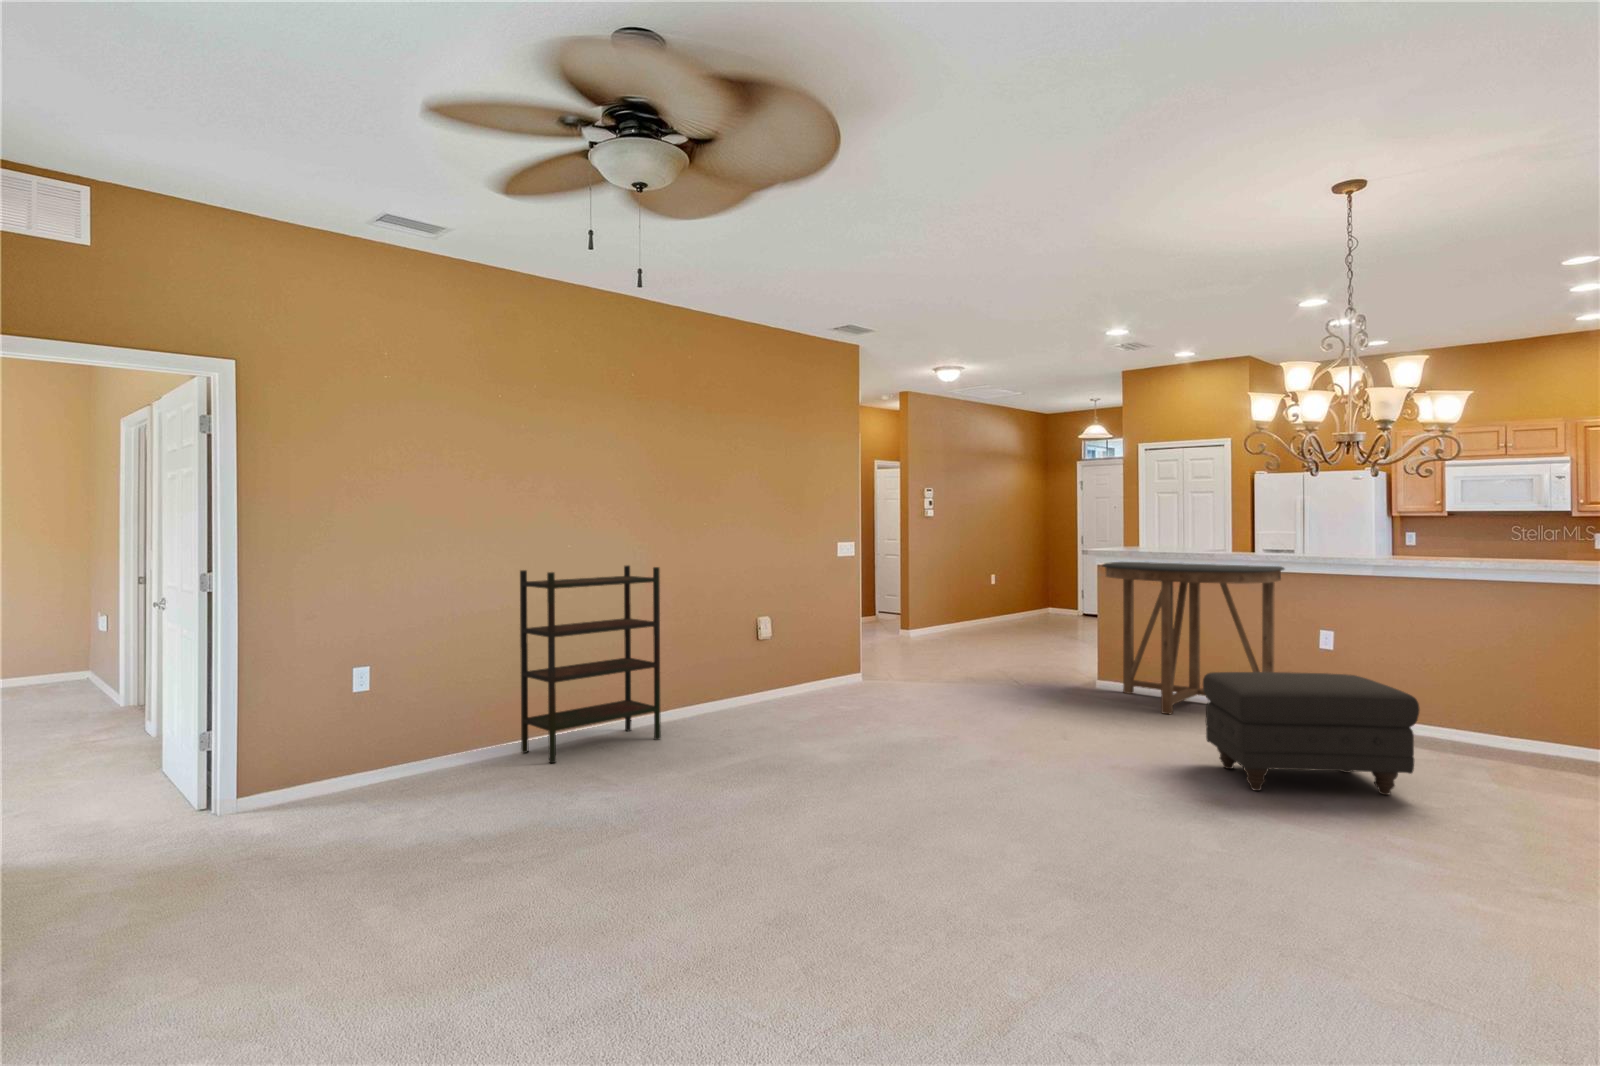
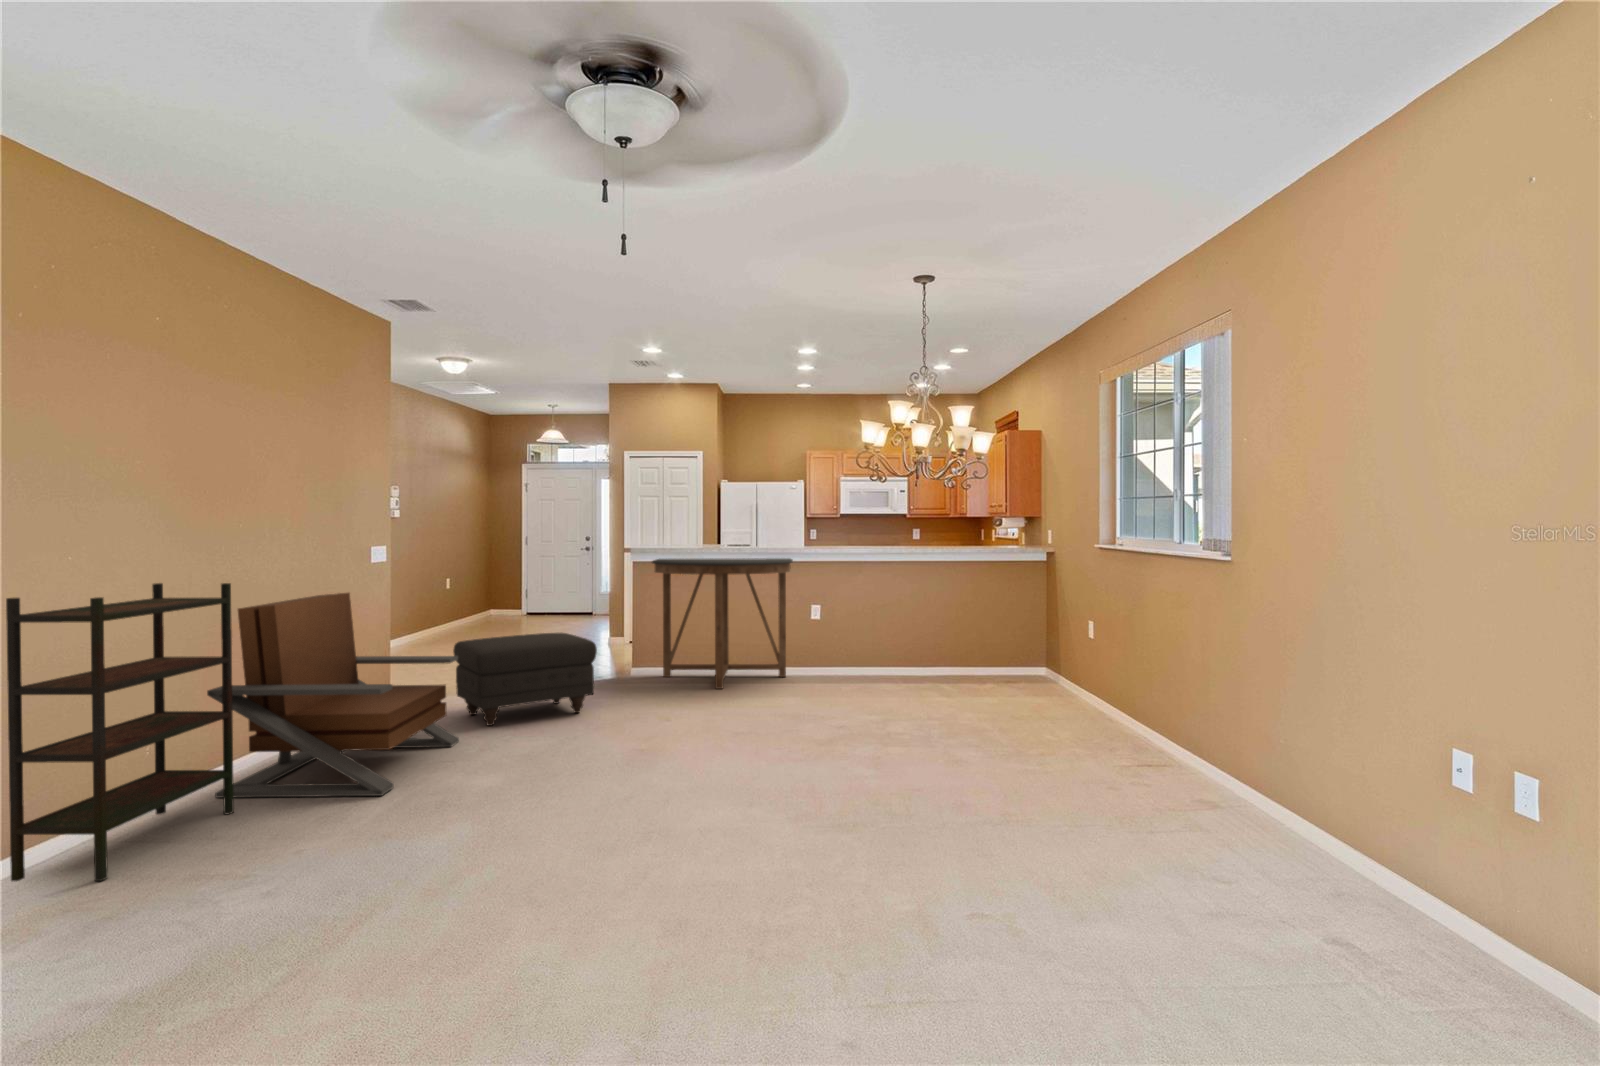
lounge chair: none [661,580,858,749] -> present [207,593,459,798]
ottoman: present [1203,672,1419,795] -> present [453,633,597,726]

